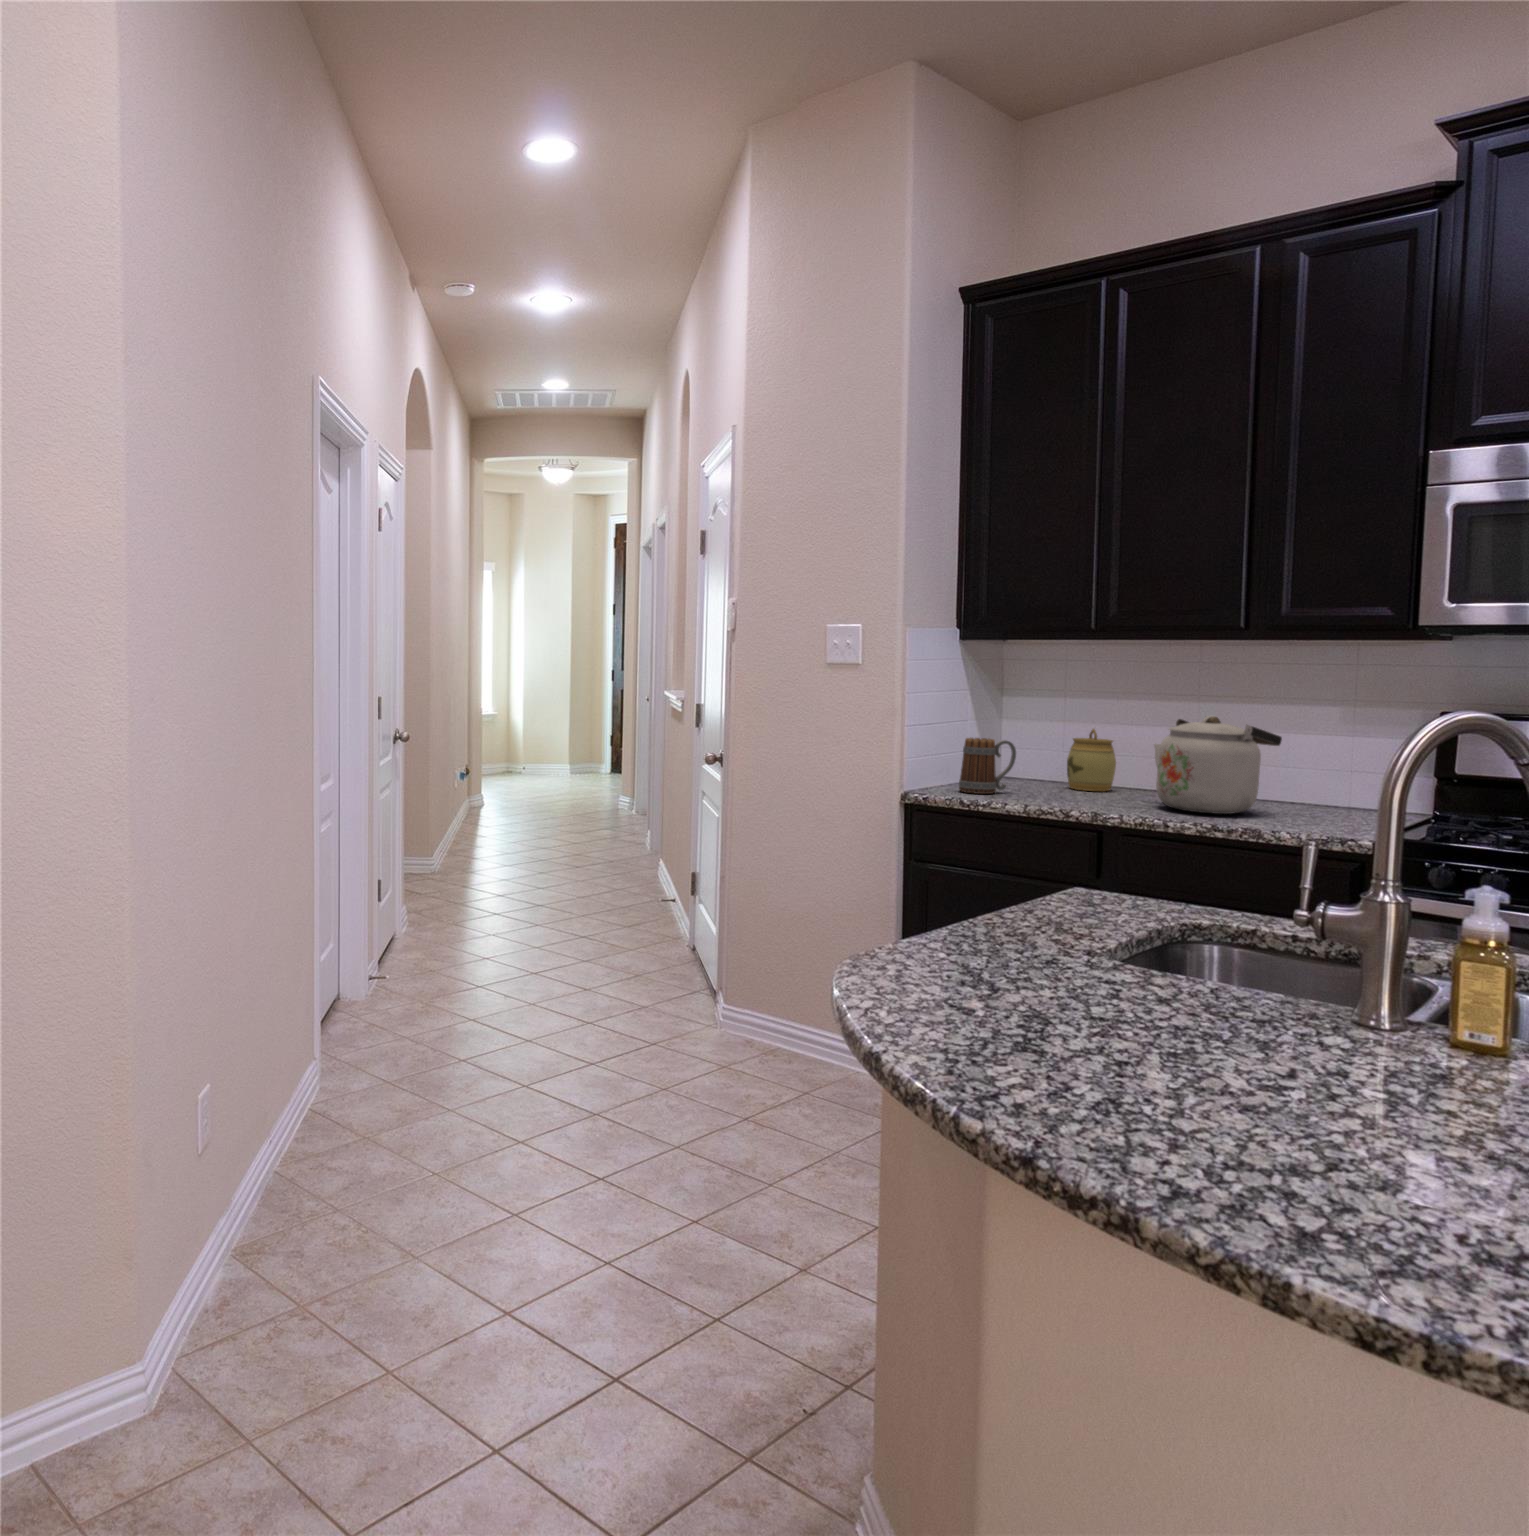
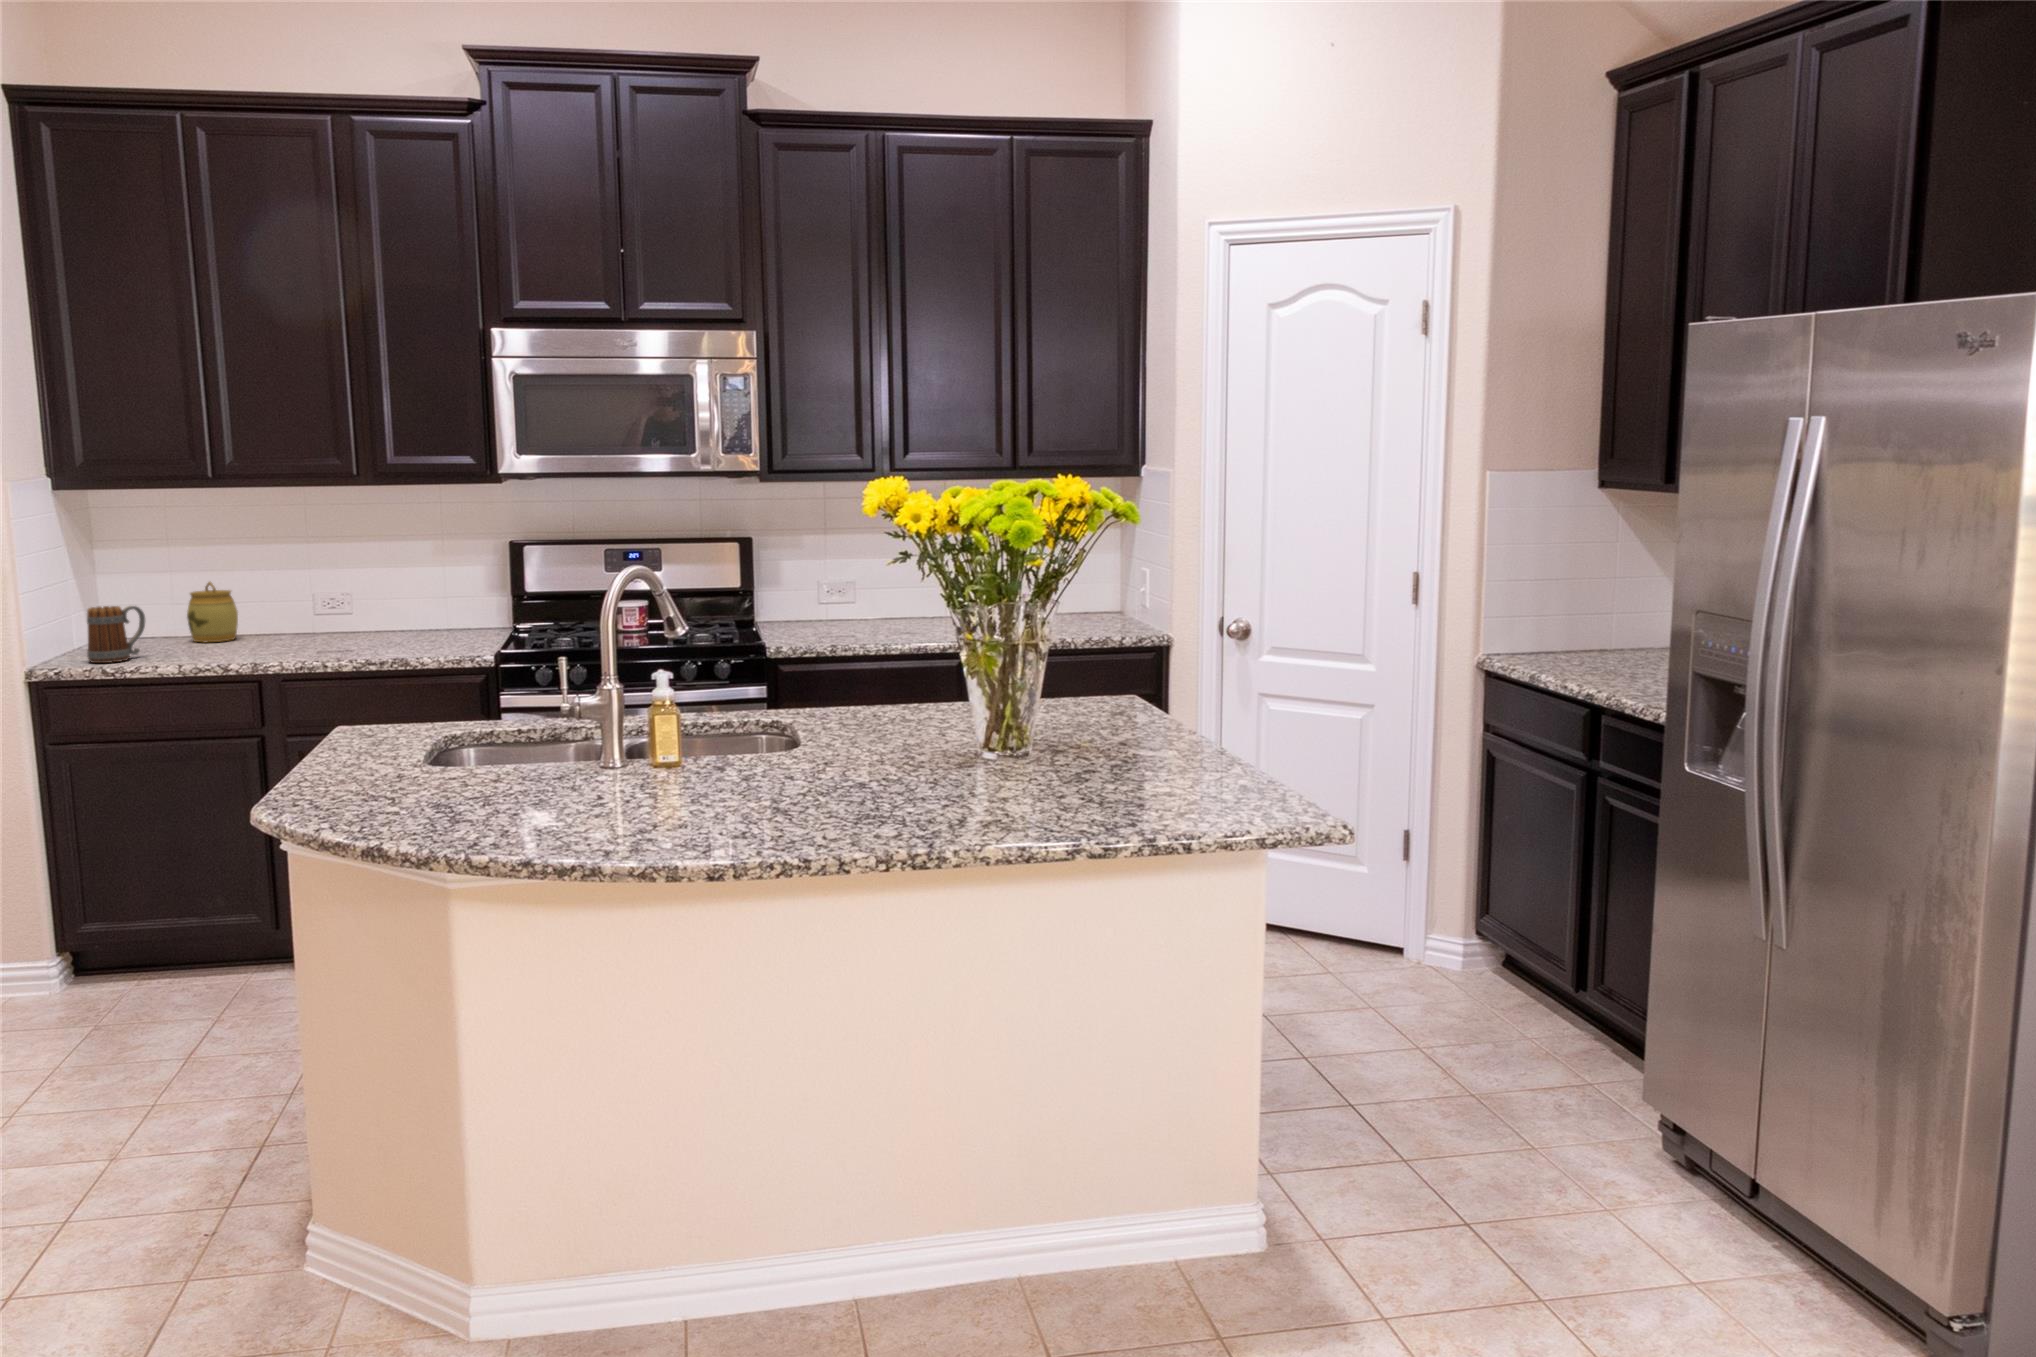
kettle: present [1154,716,1282,814] -> none [283,562,400,649]

